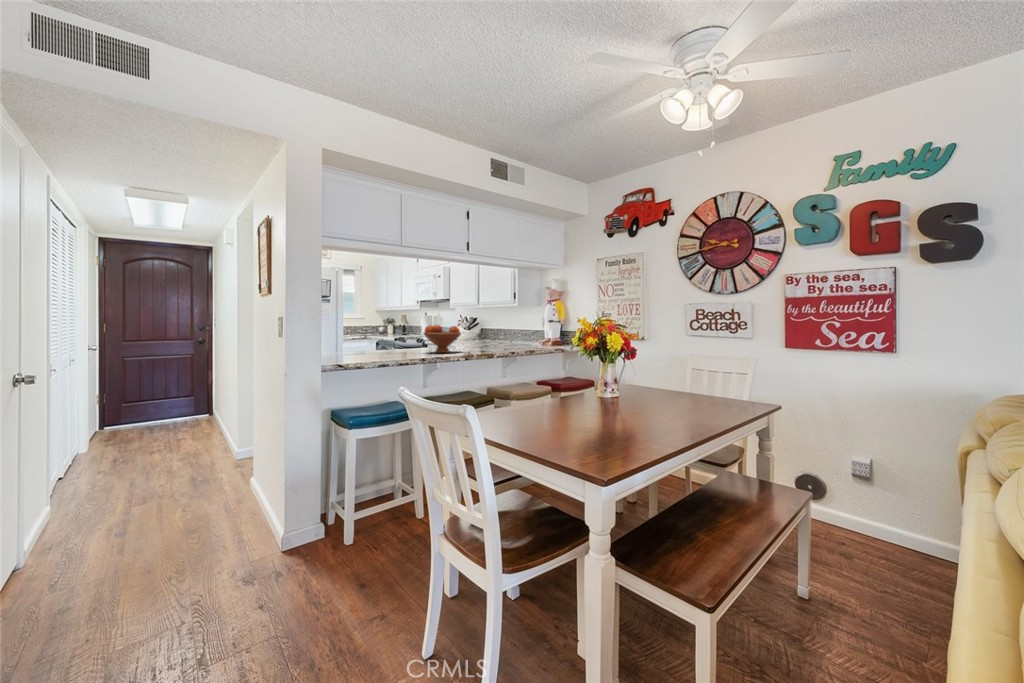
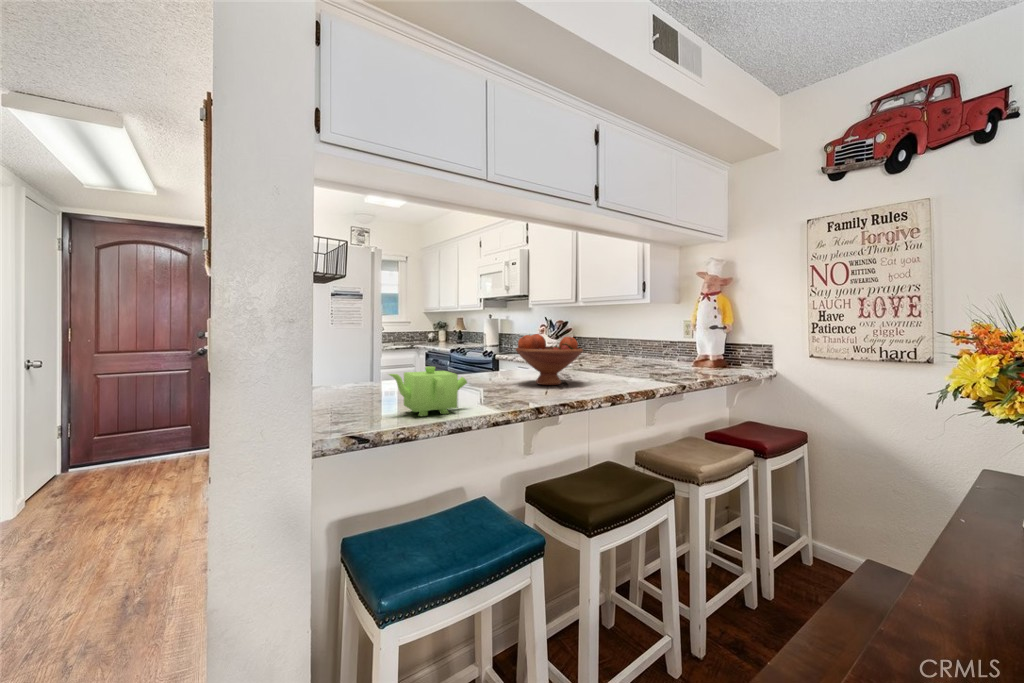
teapot: none [350,339,390,362] -> present [389,367,467,416]

